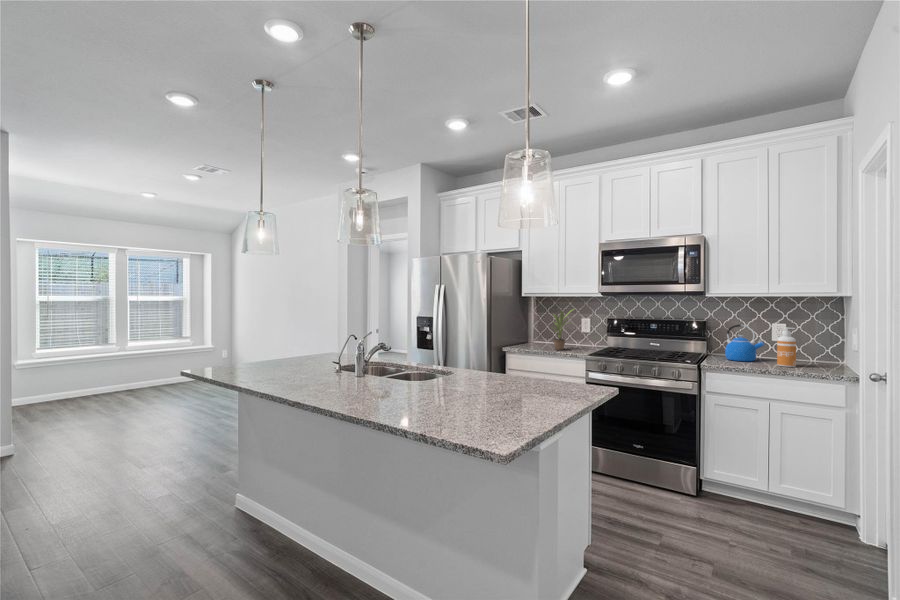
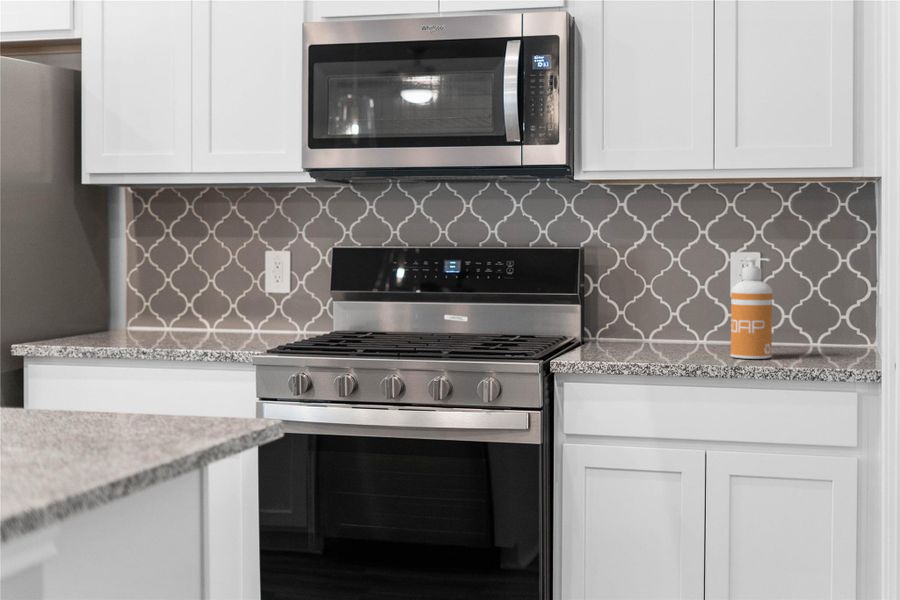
potted plant: present [553,309,574,350] -> none [158,220,241,344]
kettle: present [725,325,764,361] -> none [619,255,708,351]

